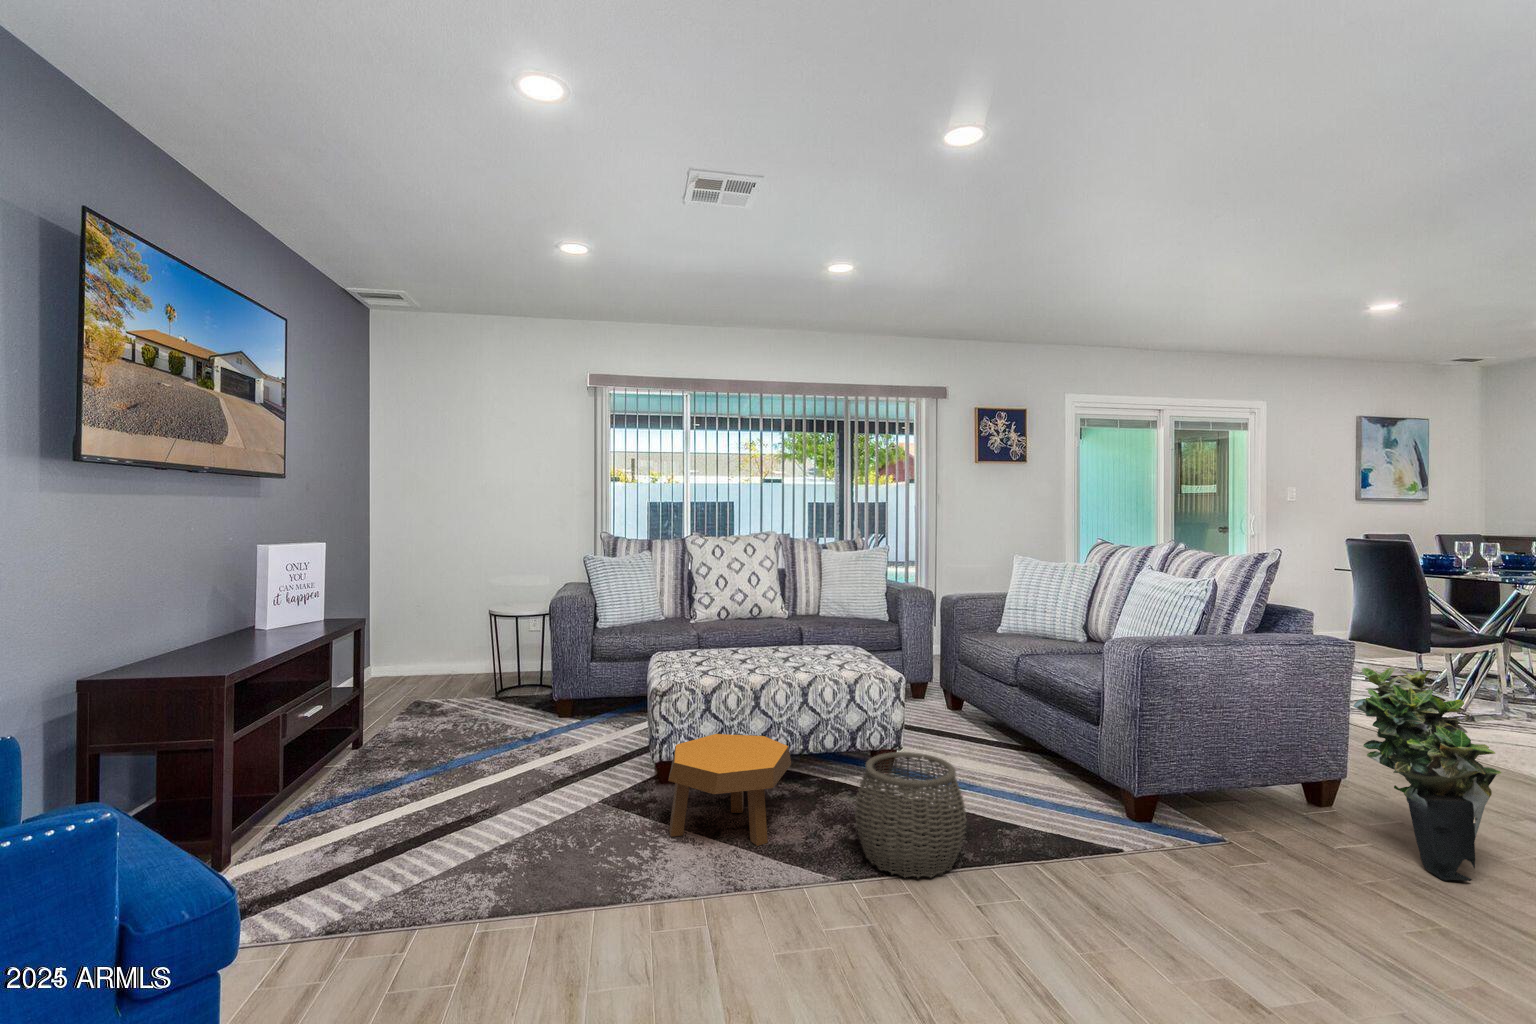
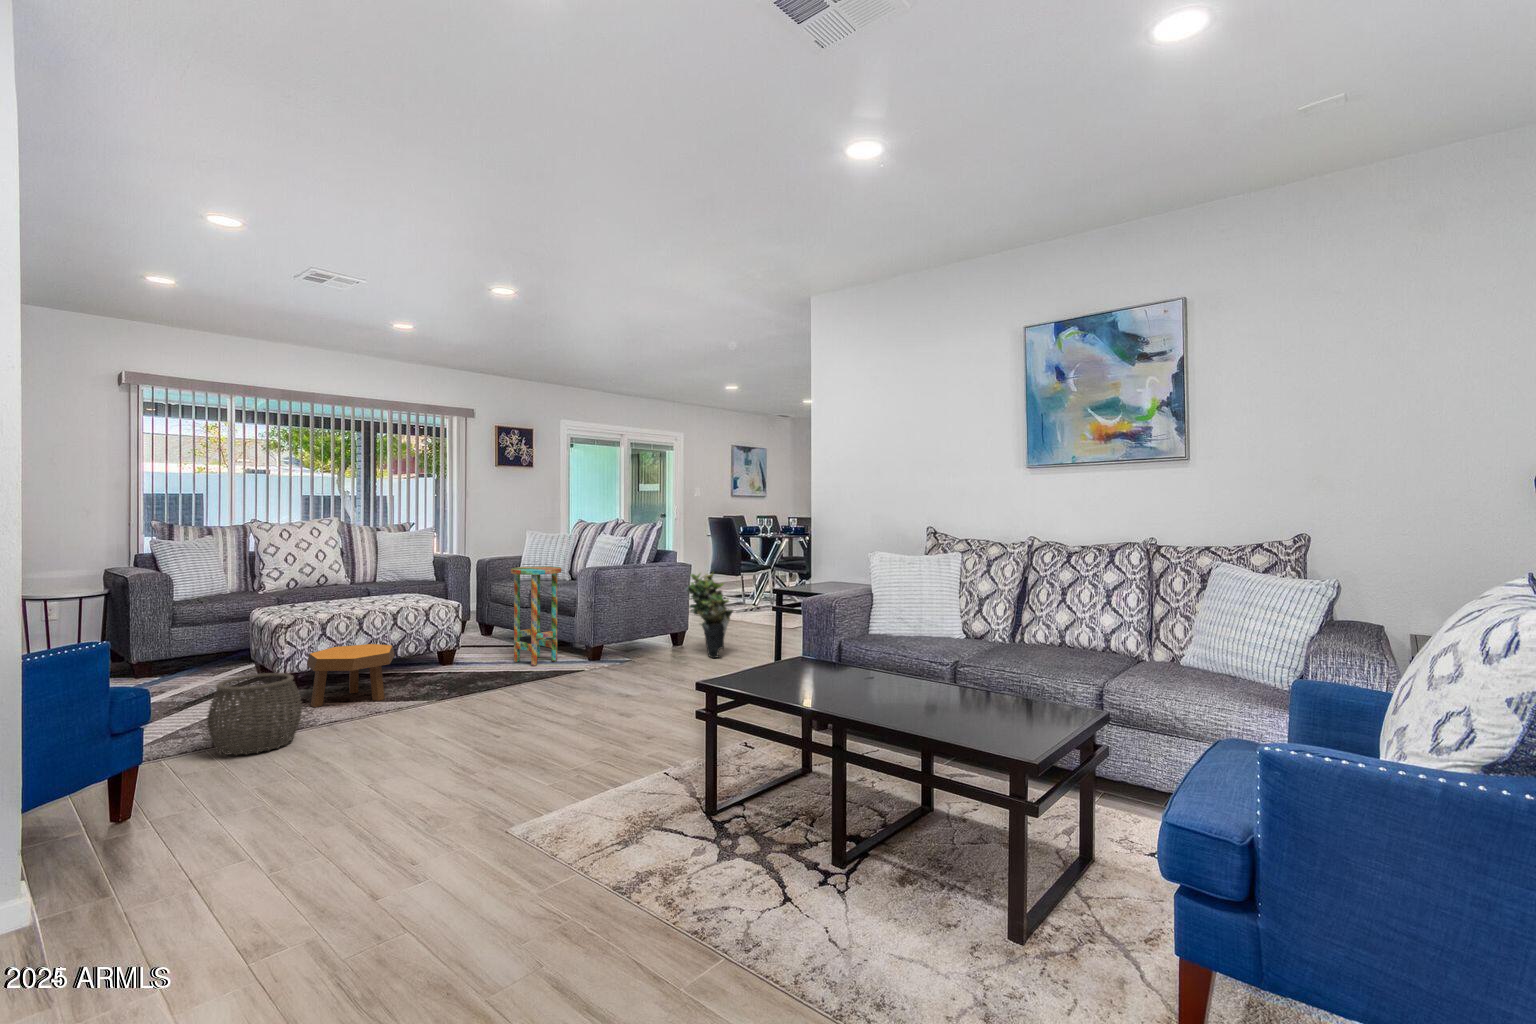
side table: none [982,623,1072,807] -> present [511,566,562,666]
woven basket: present [855,752,966,878] -> present [207,673,302,755]

